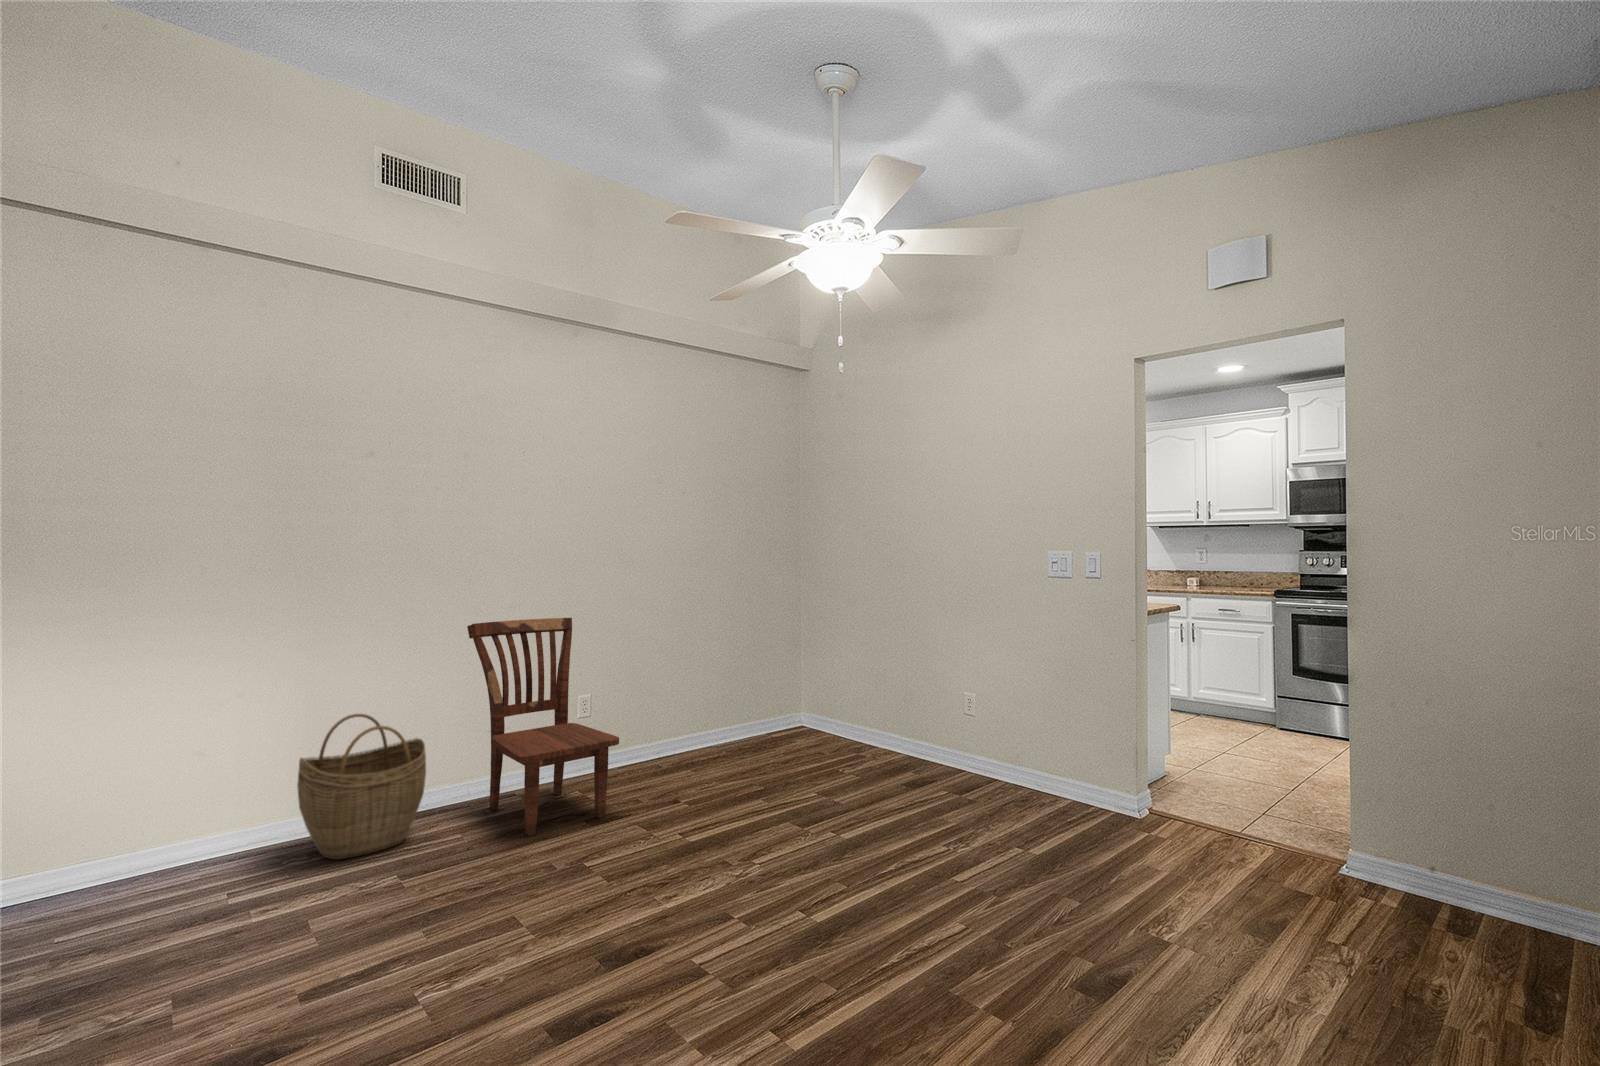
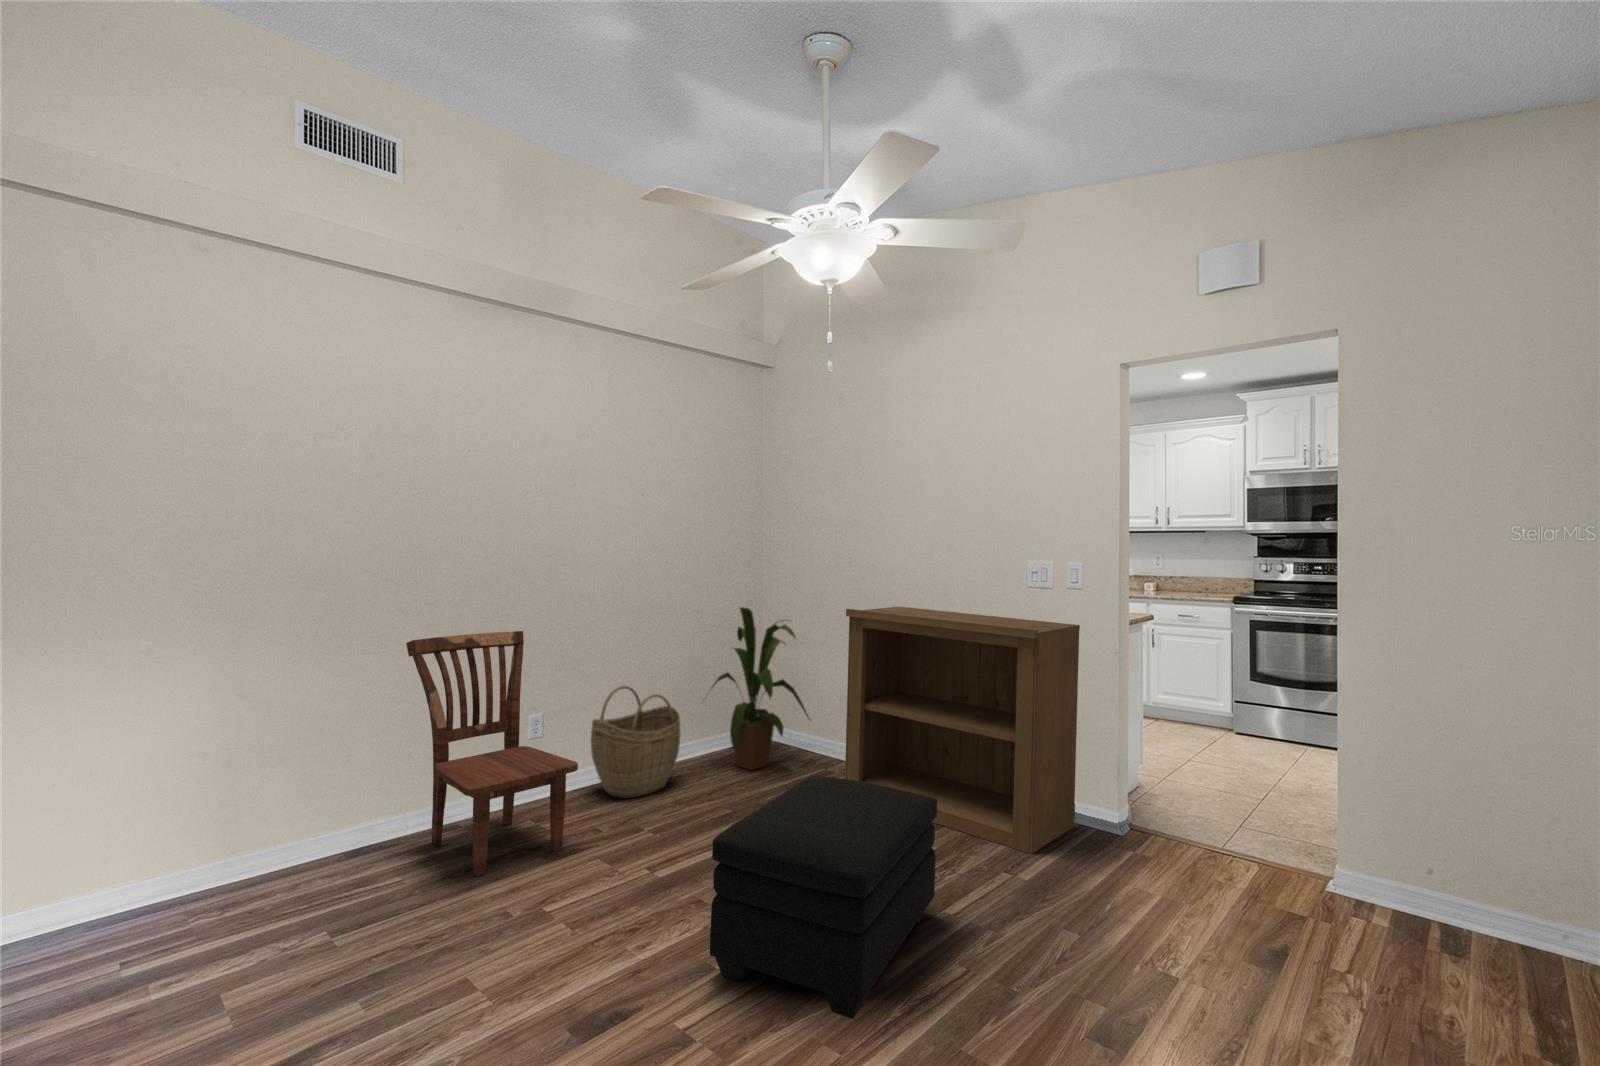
house plant: none [739,598,845,754] -> present [712,607,809,770]
bookshelf: none [873,598,1098,833] -> present [845,607,1080,854]
woven basket: present [297,714,426,860] -> present [591,686,681,798]
ottoman: none [728,751,945,962] -> present [710,776,937,1019]

